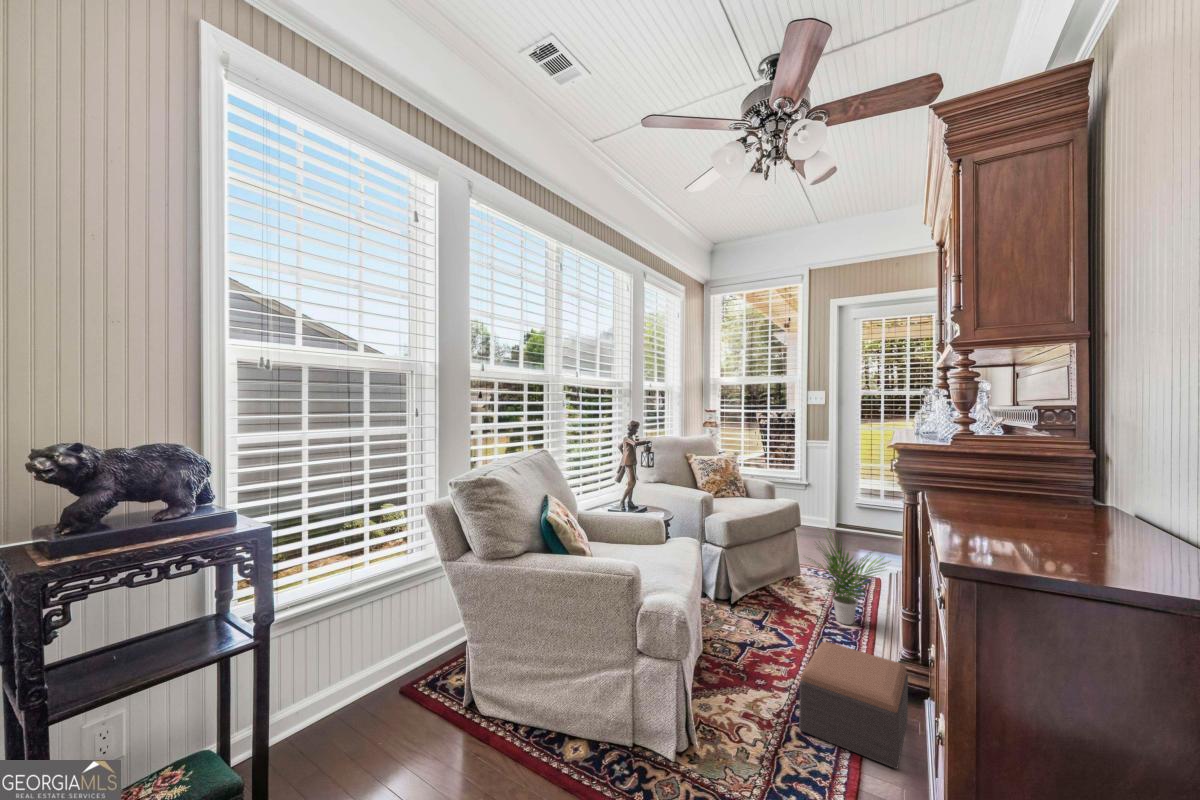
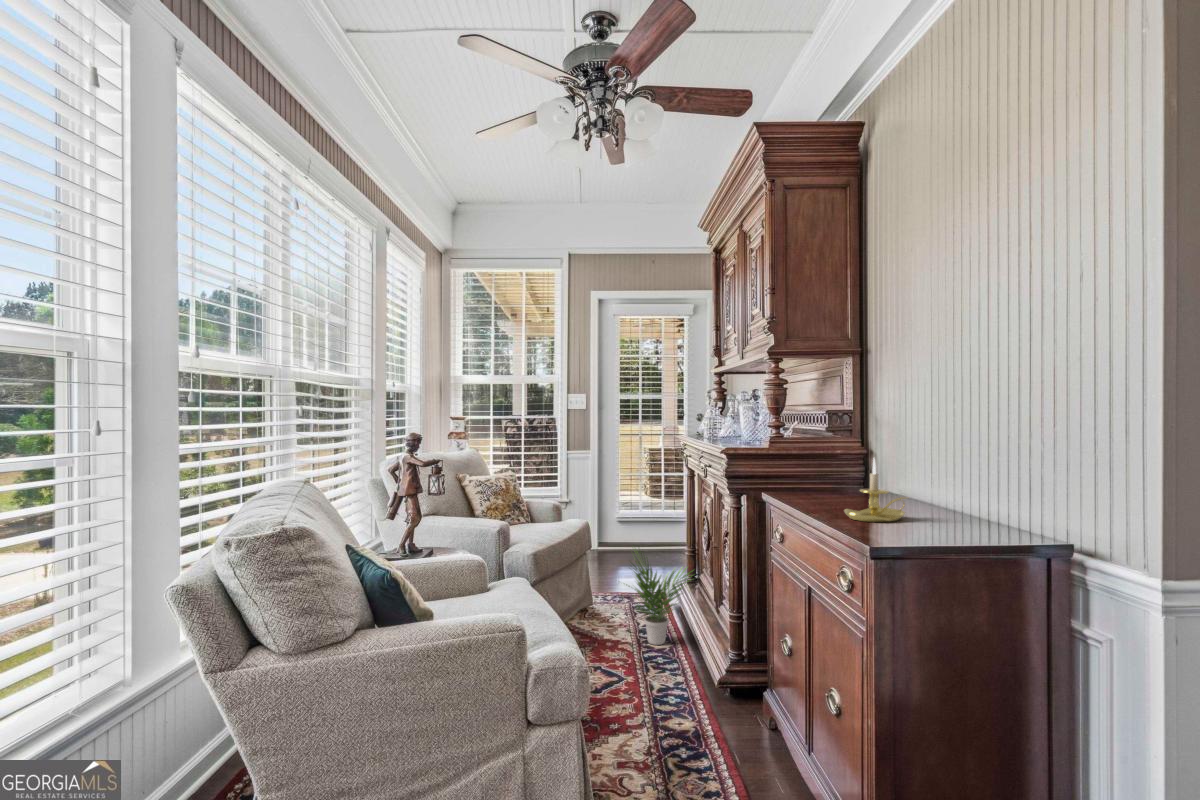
candle holder: none [975,460,1079,538] -> present [844,459,907,522]
footstool: present [799,642,908,769] -> none [671,662,766,764]

